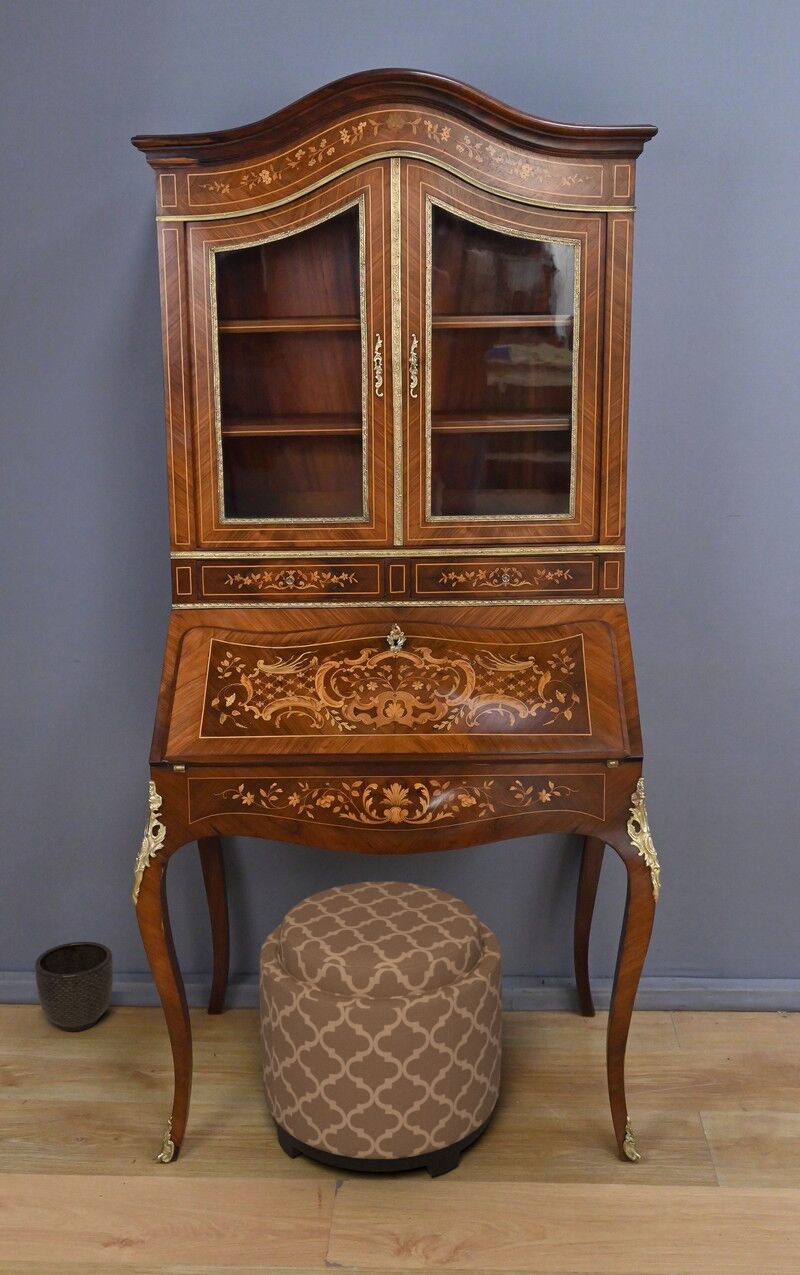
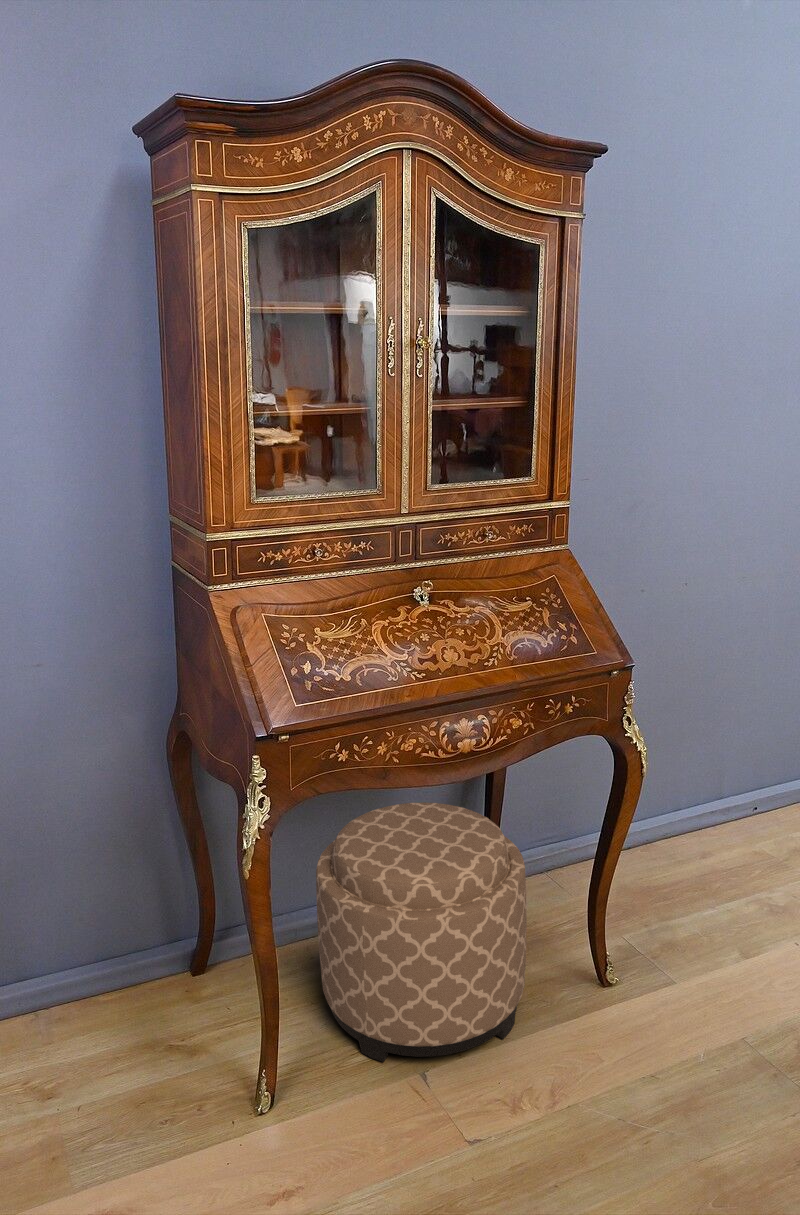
planter: present [35,942,113,1031] -> none [43,925,122,1017]

